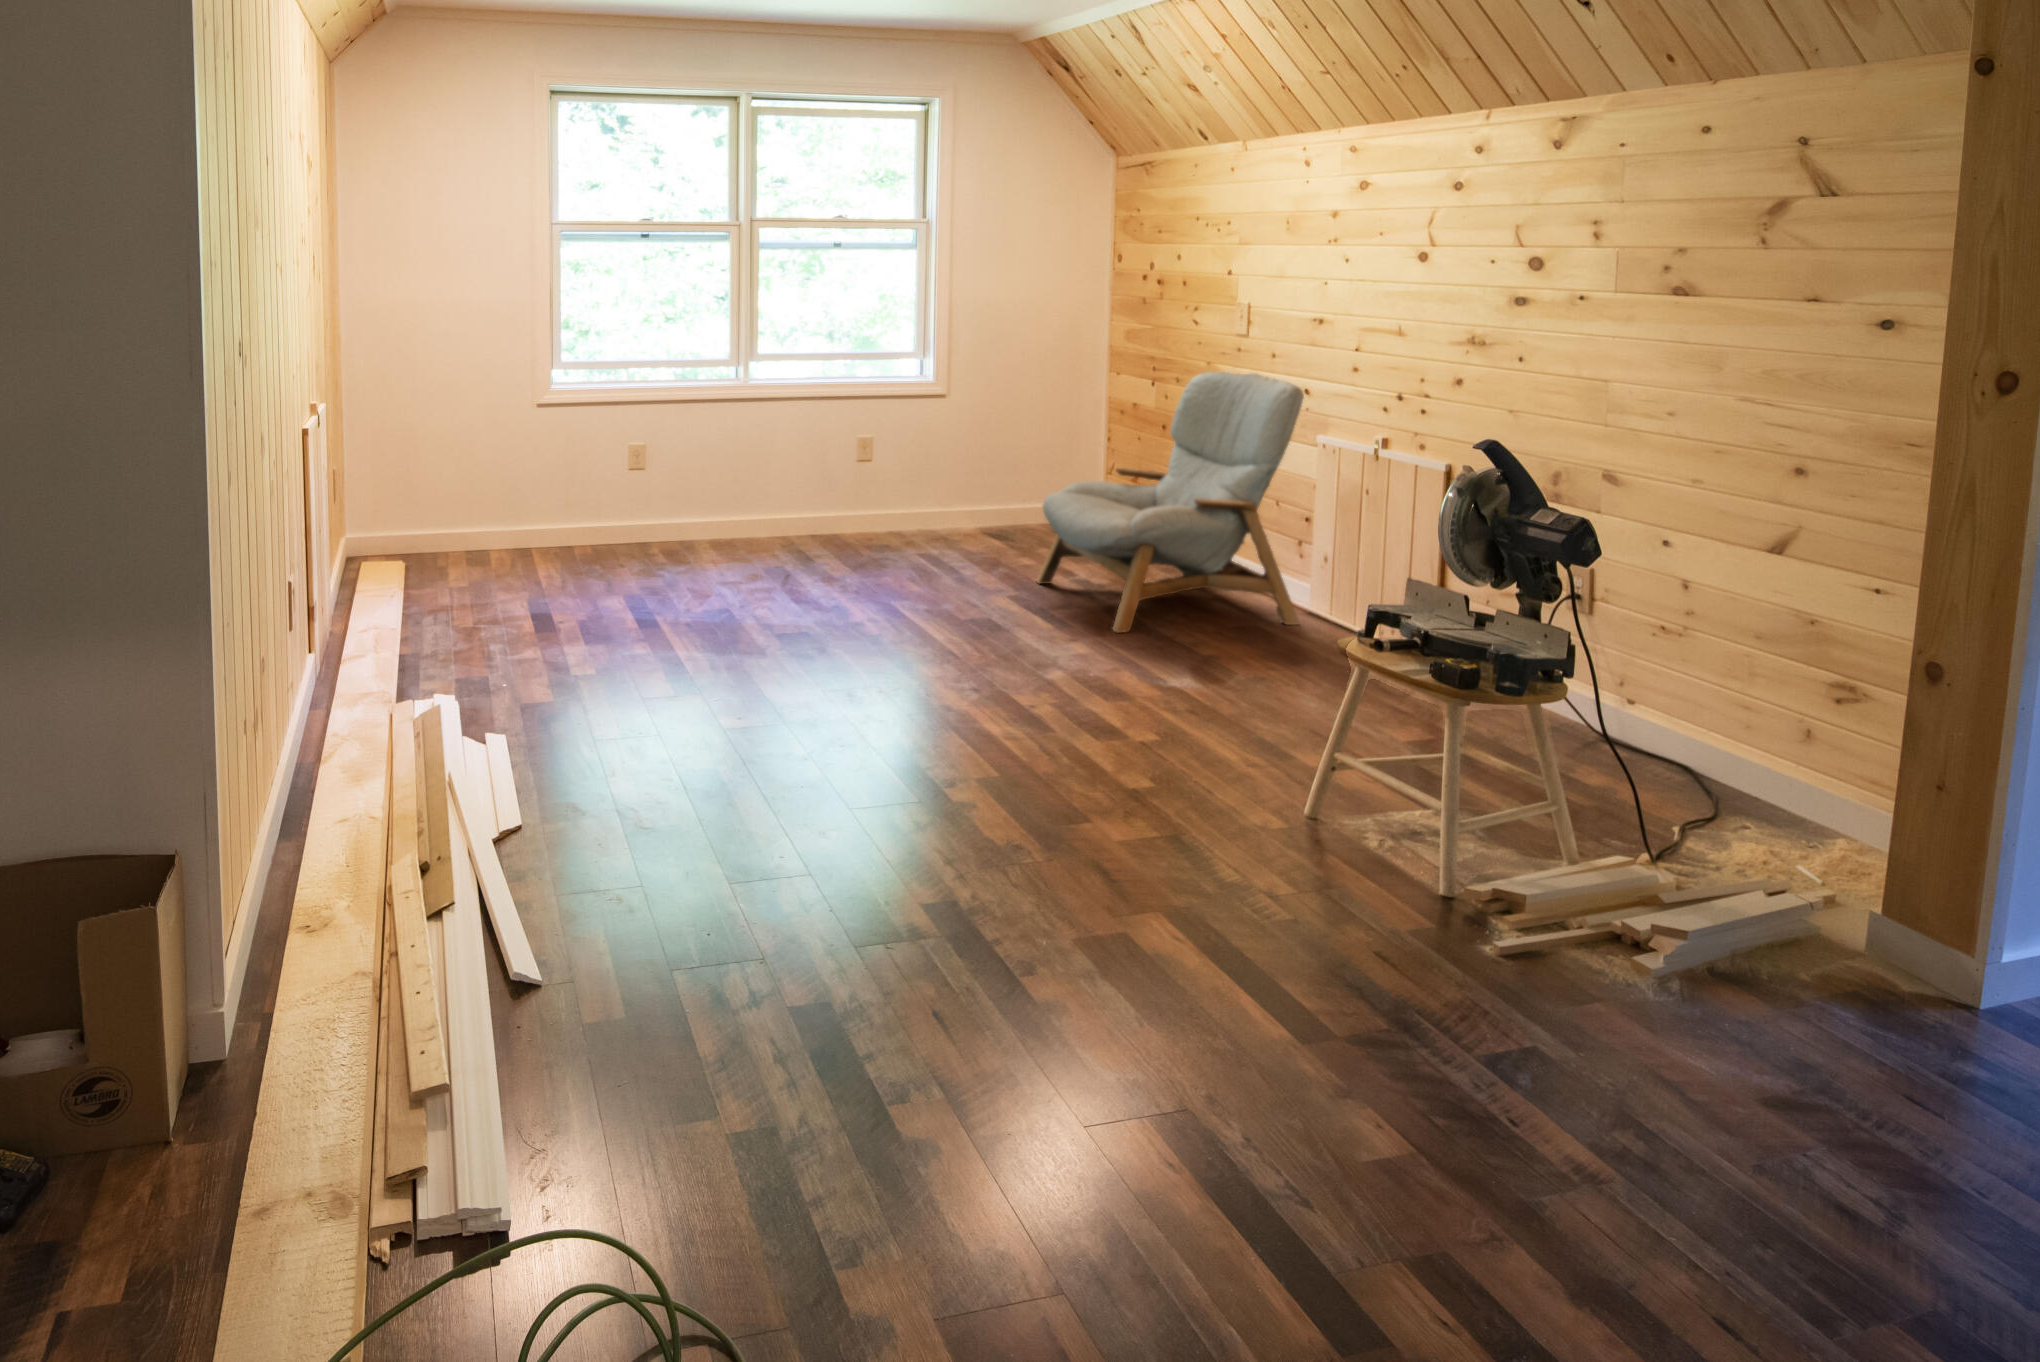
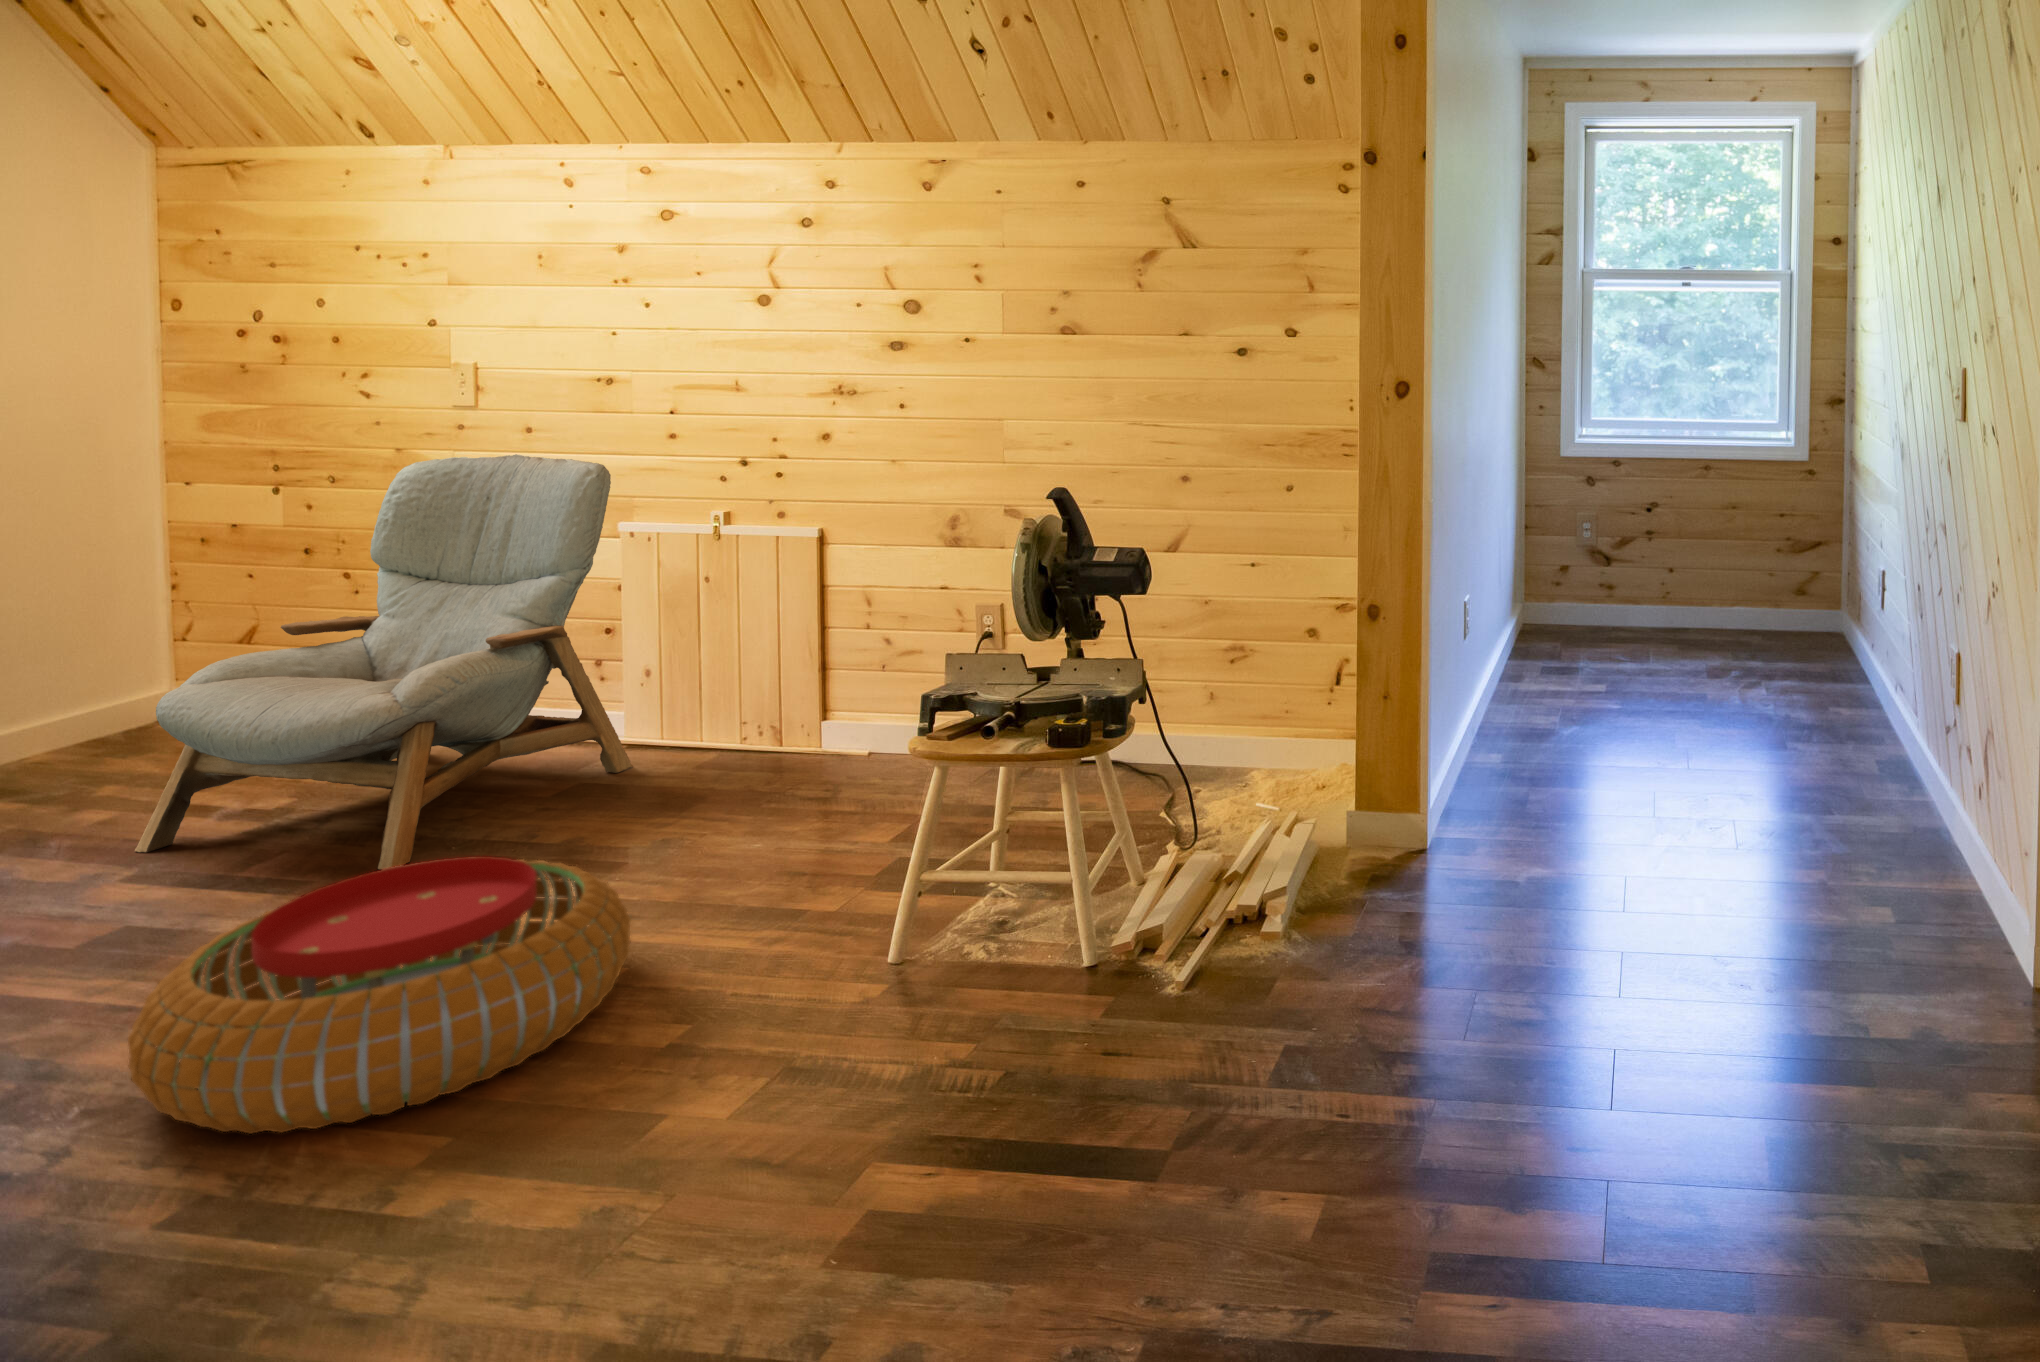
pouf: none [920,613,1162,753] -> present [128,856,630,1133]

